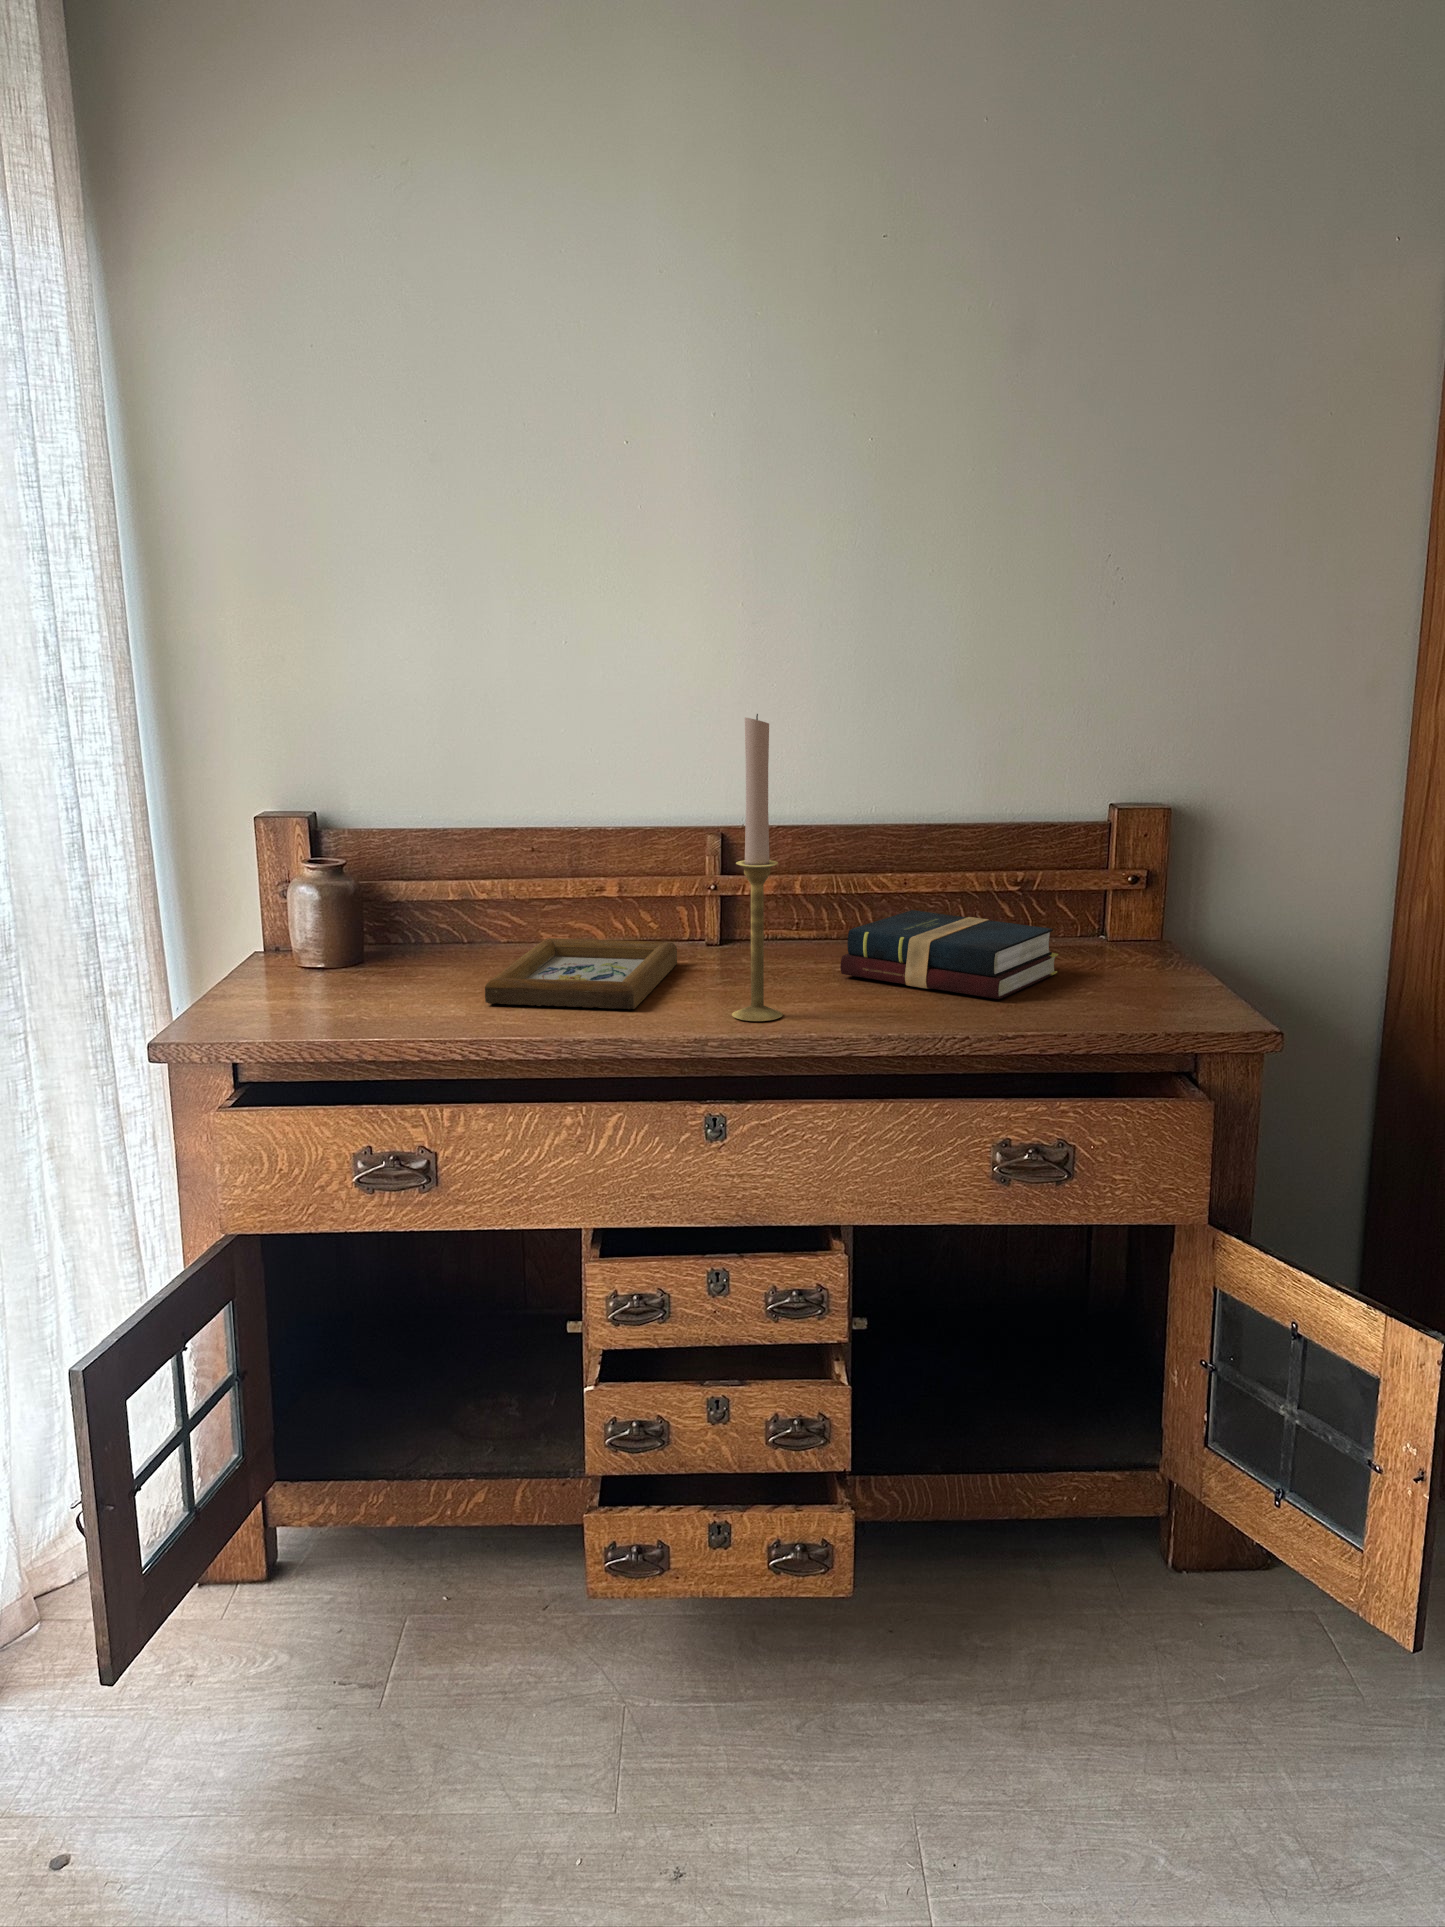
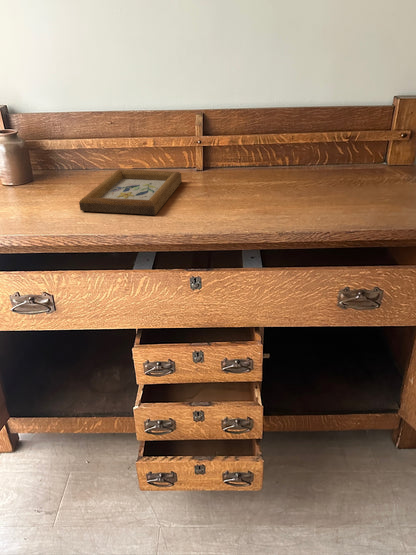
candlestick: present [732,714,783,1021] -> none [205,43,232,224]
hardback book: present [841,910,1058,999] -> none [261,154,371,207]

